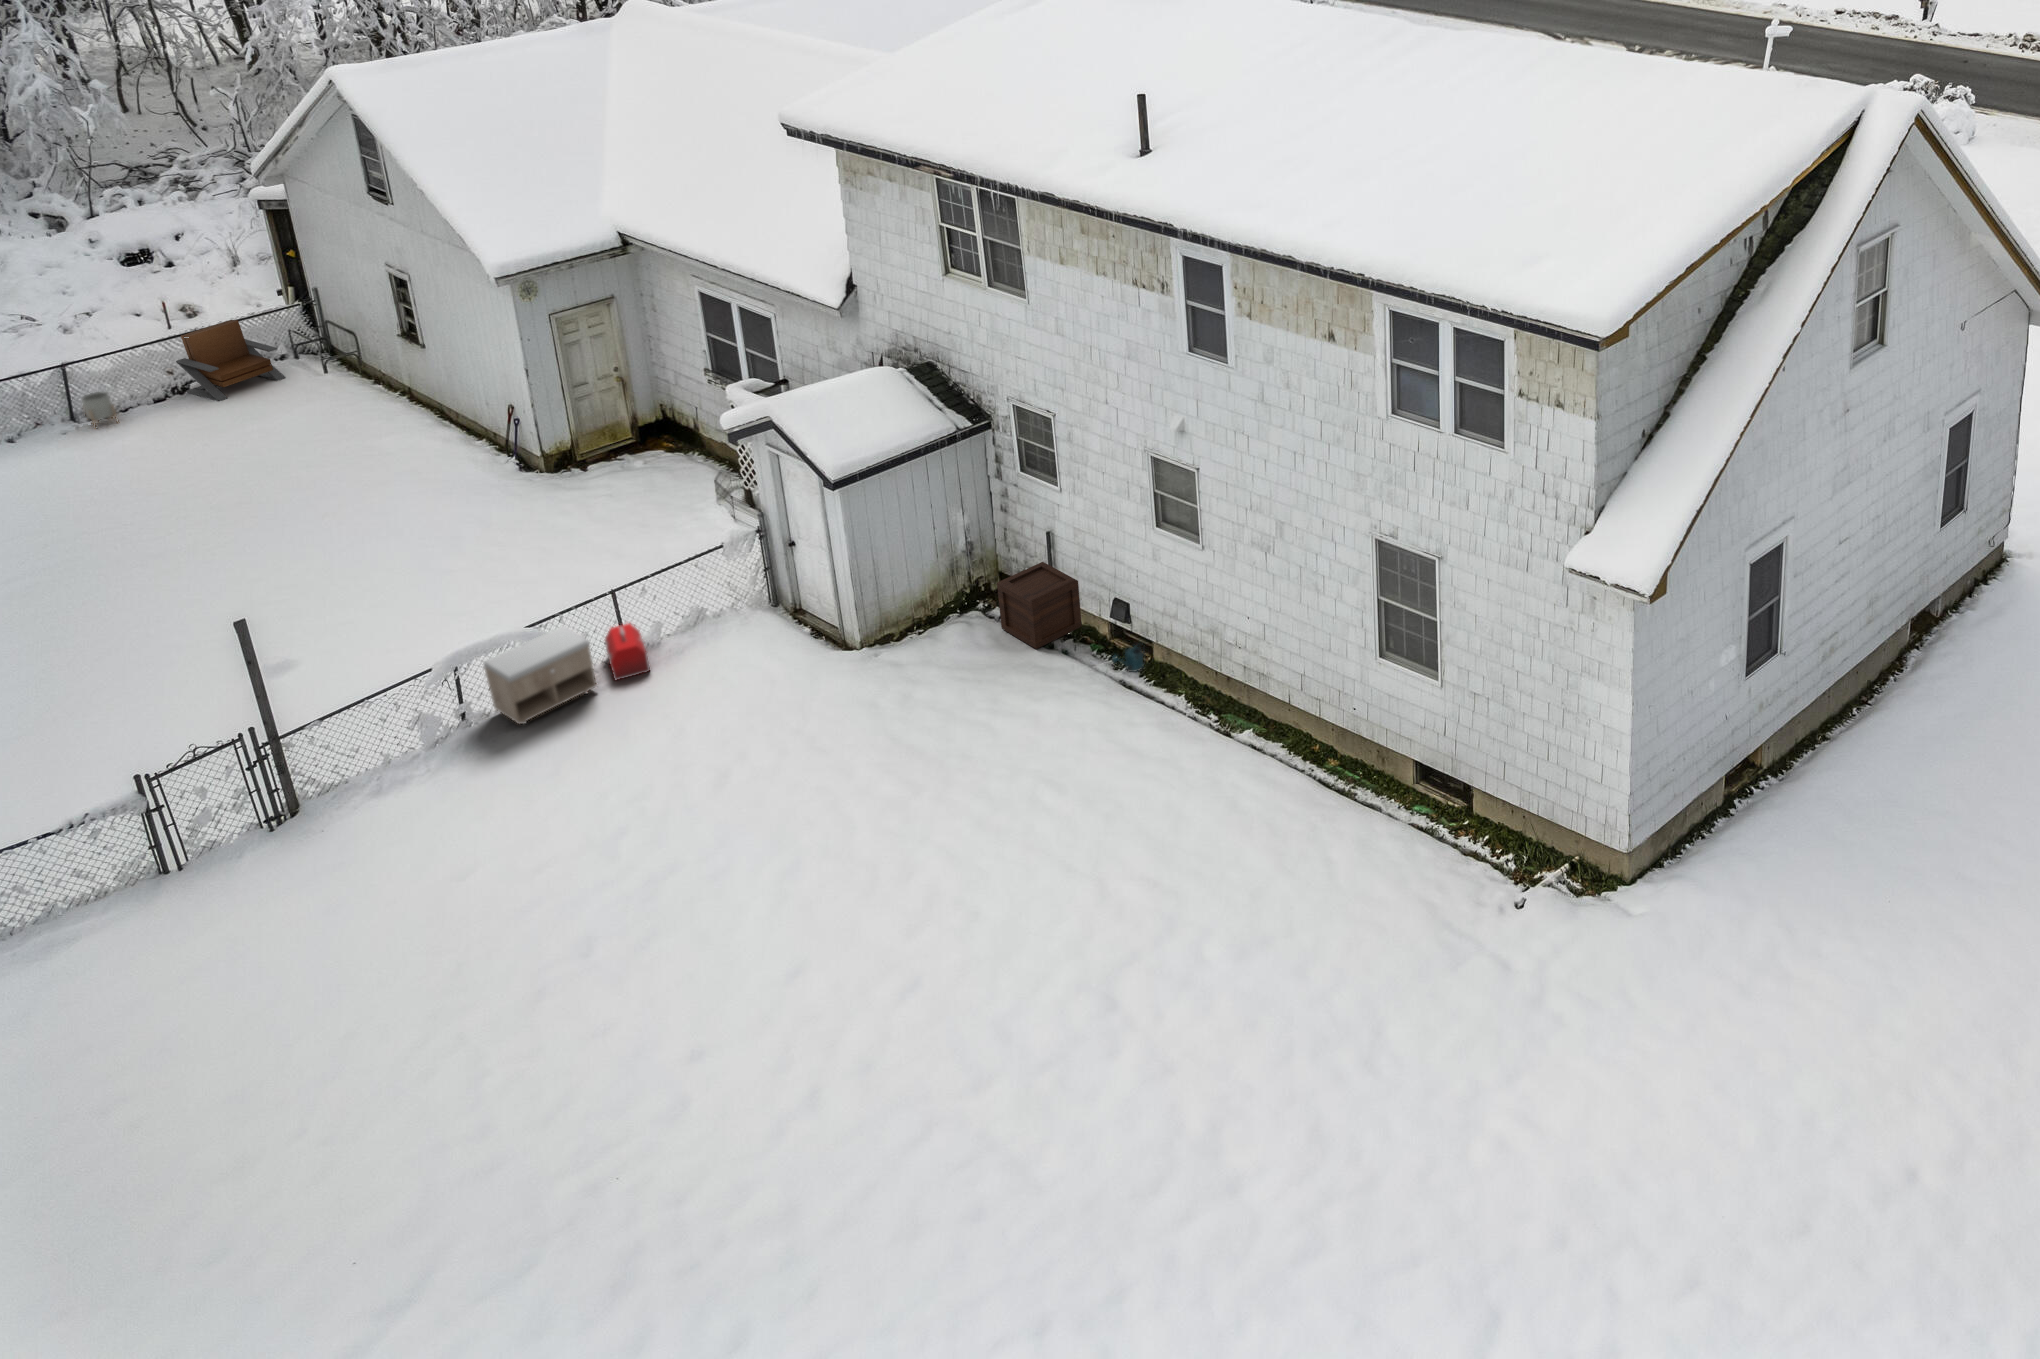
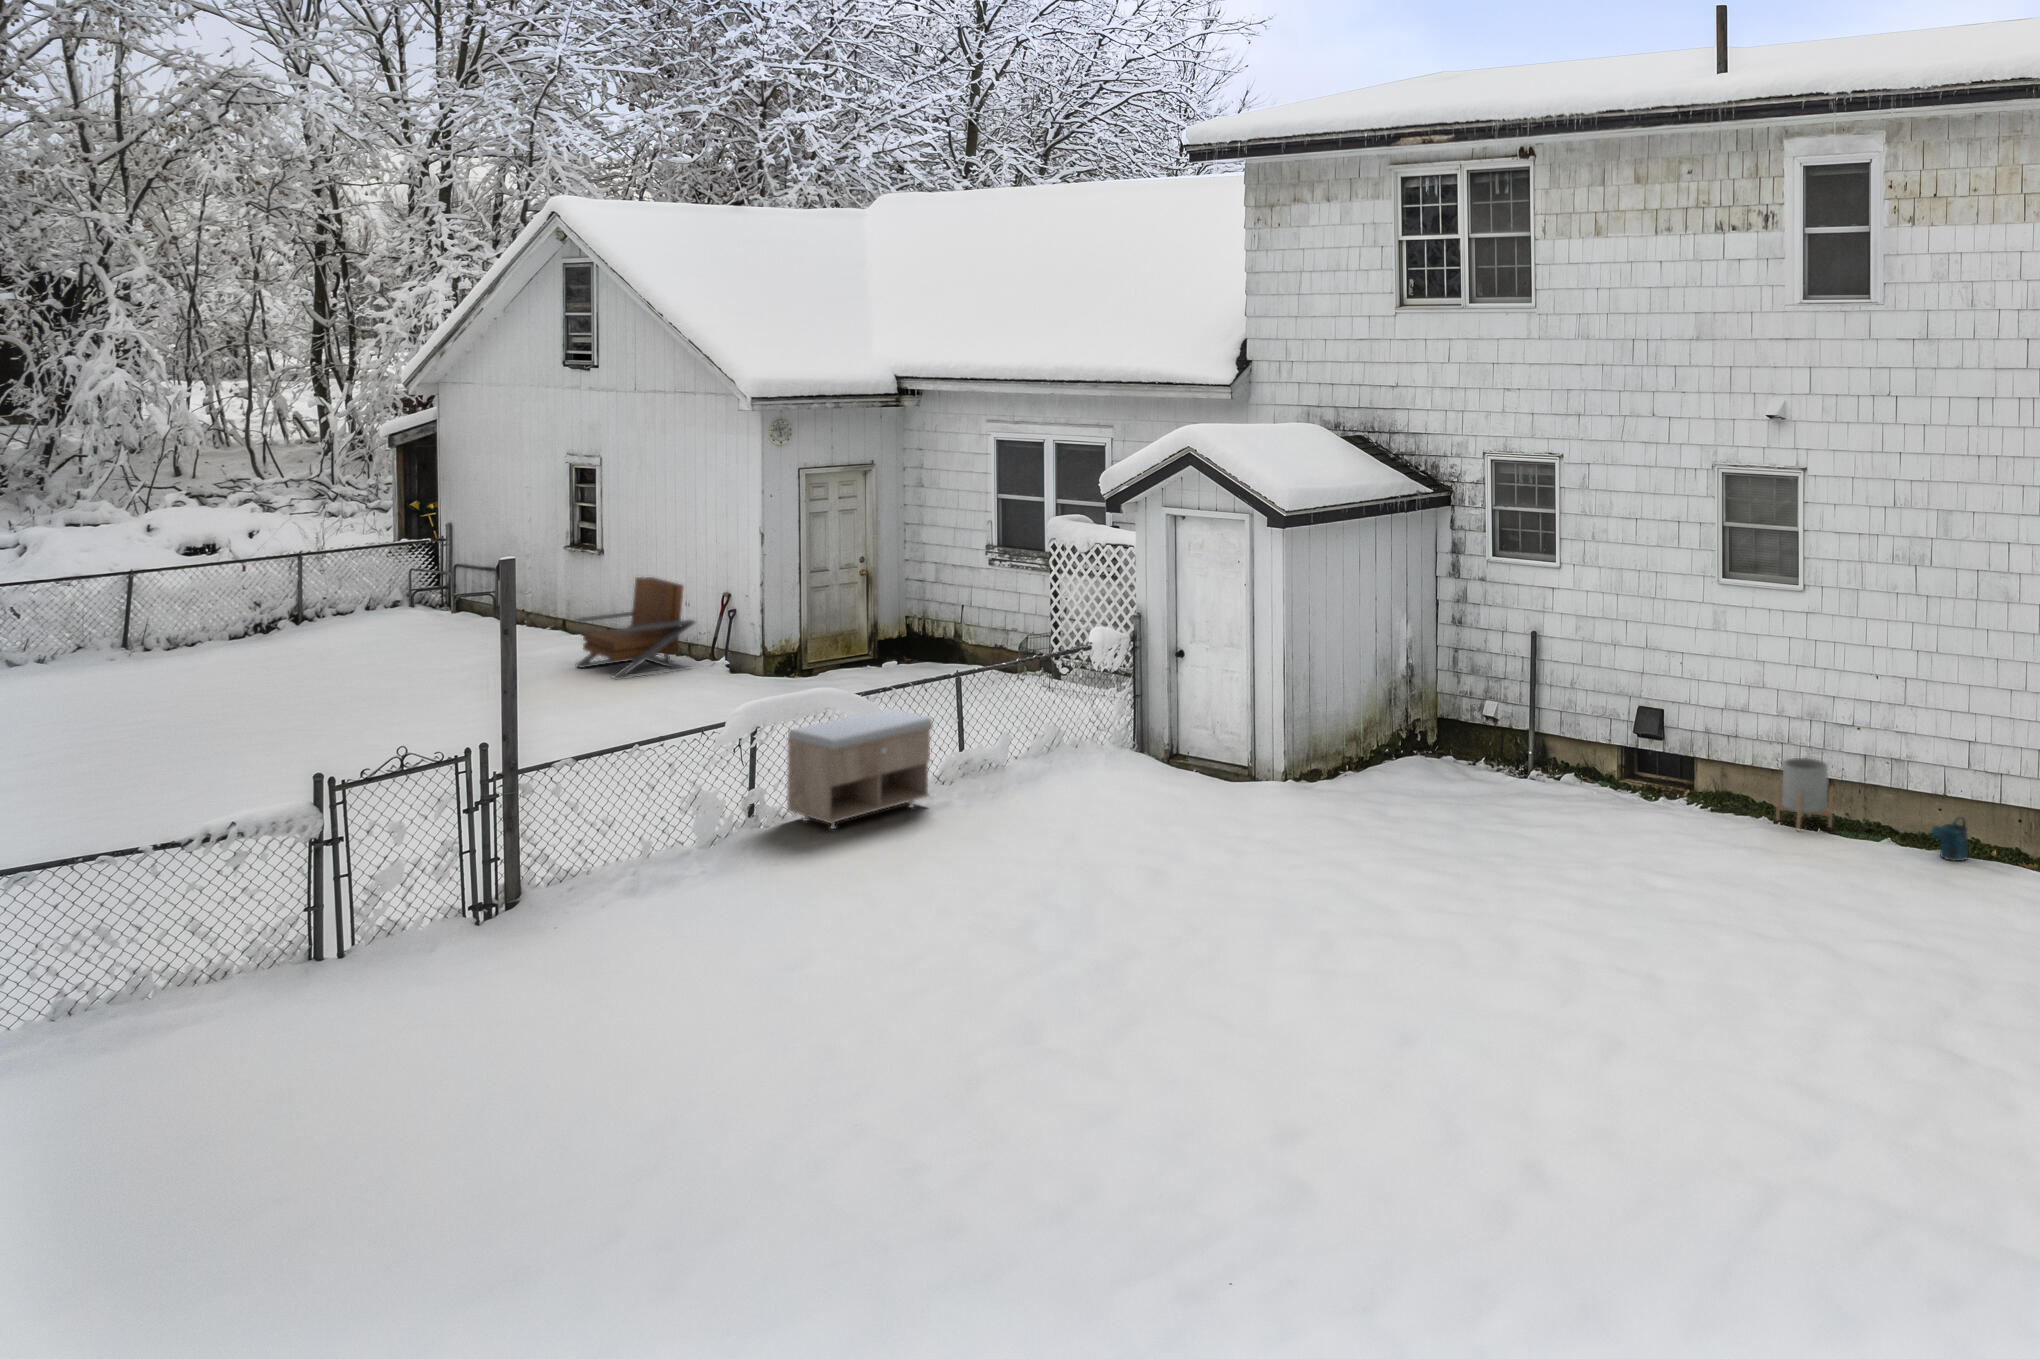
lounge chair: present [176,320,285,401] -> present [577,577,694,680]
planter: present [82,392,117,426] -> present [1776,758,1833,830]
wooden crate: present [997,562,1082,649] -> none [1472,678,1584,782]
toolbox: present [605,623,650,680] -> none [928,727,995,798]
watering can: present [1112,645,1145,672] -> present [1931,818,1968,861]

